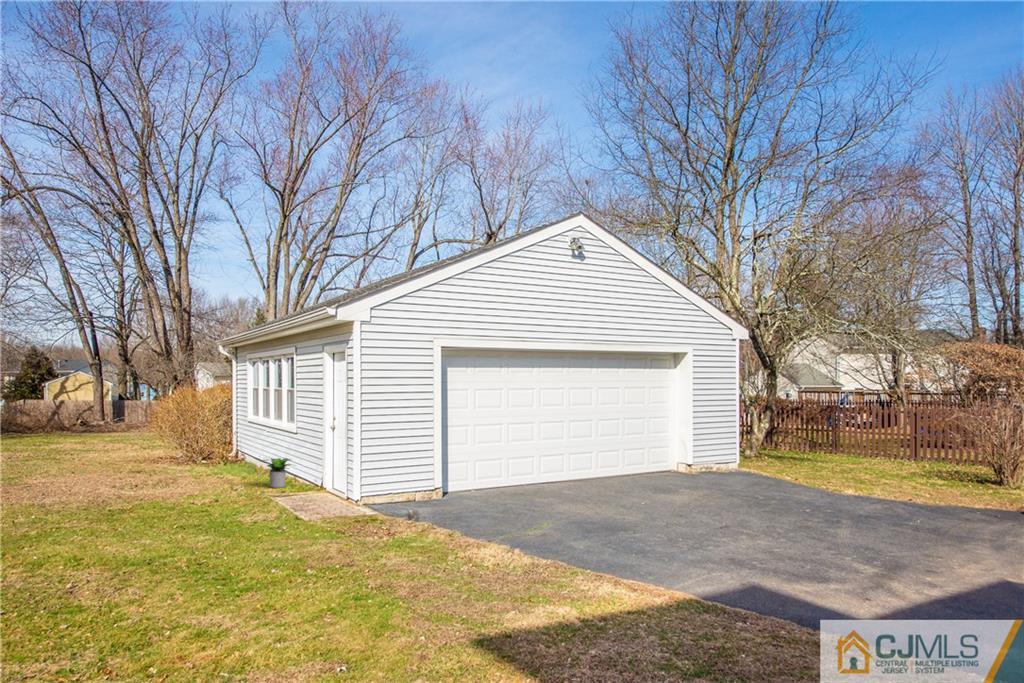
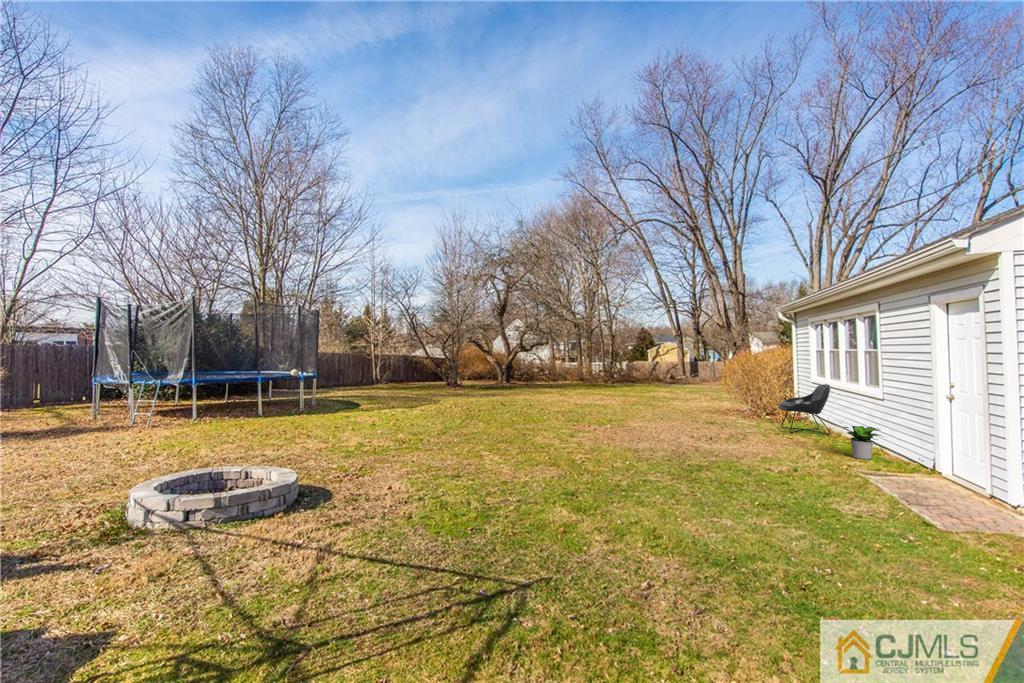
lounge chair: none [212,422,262,475] -> present [778,384,831,435]

